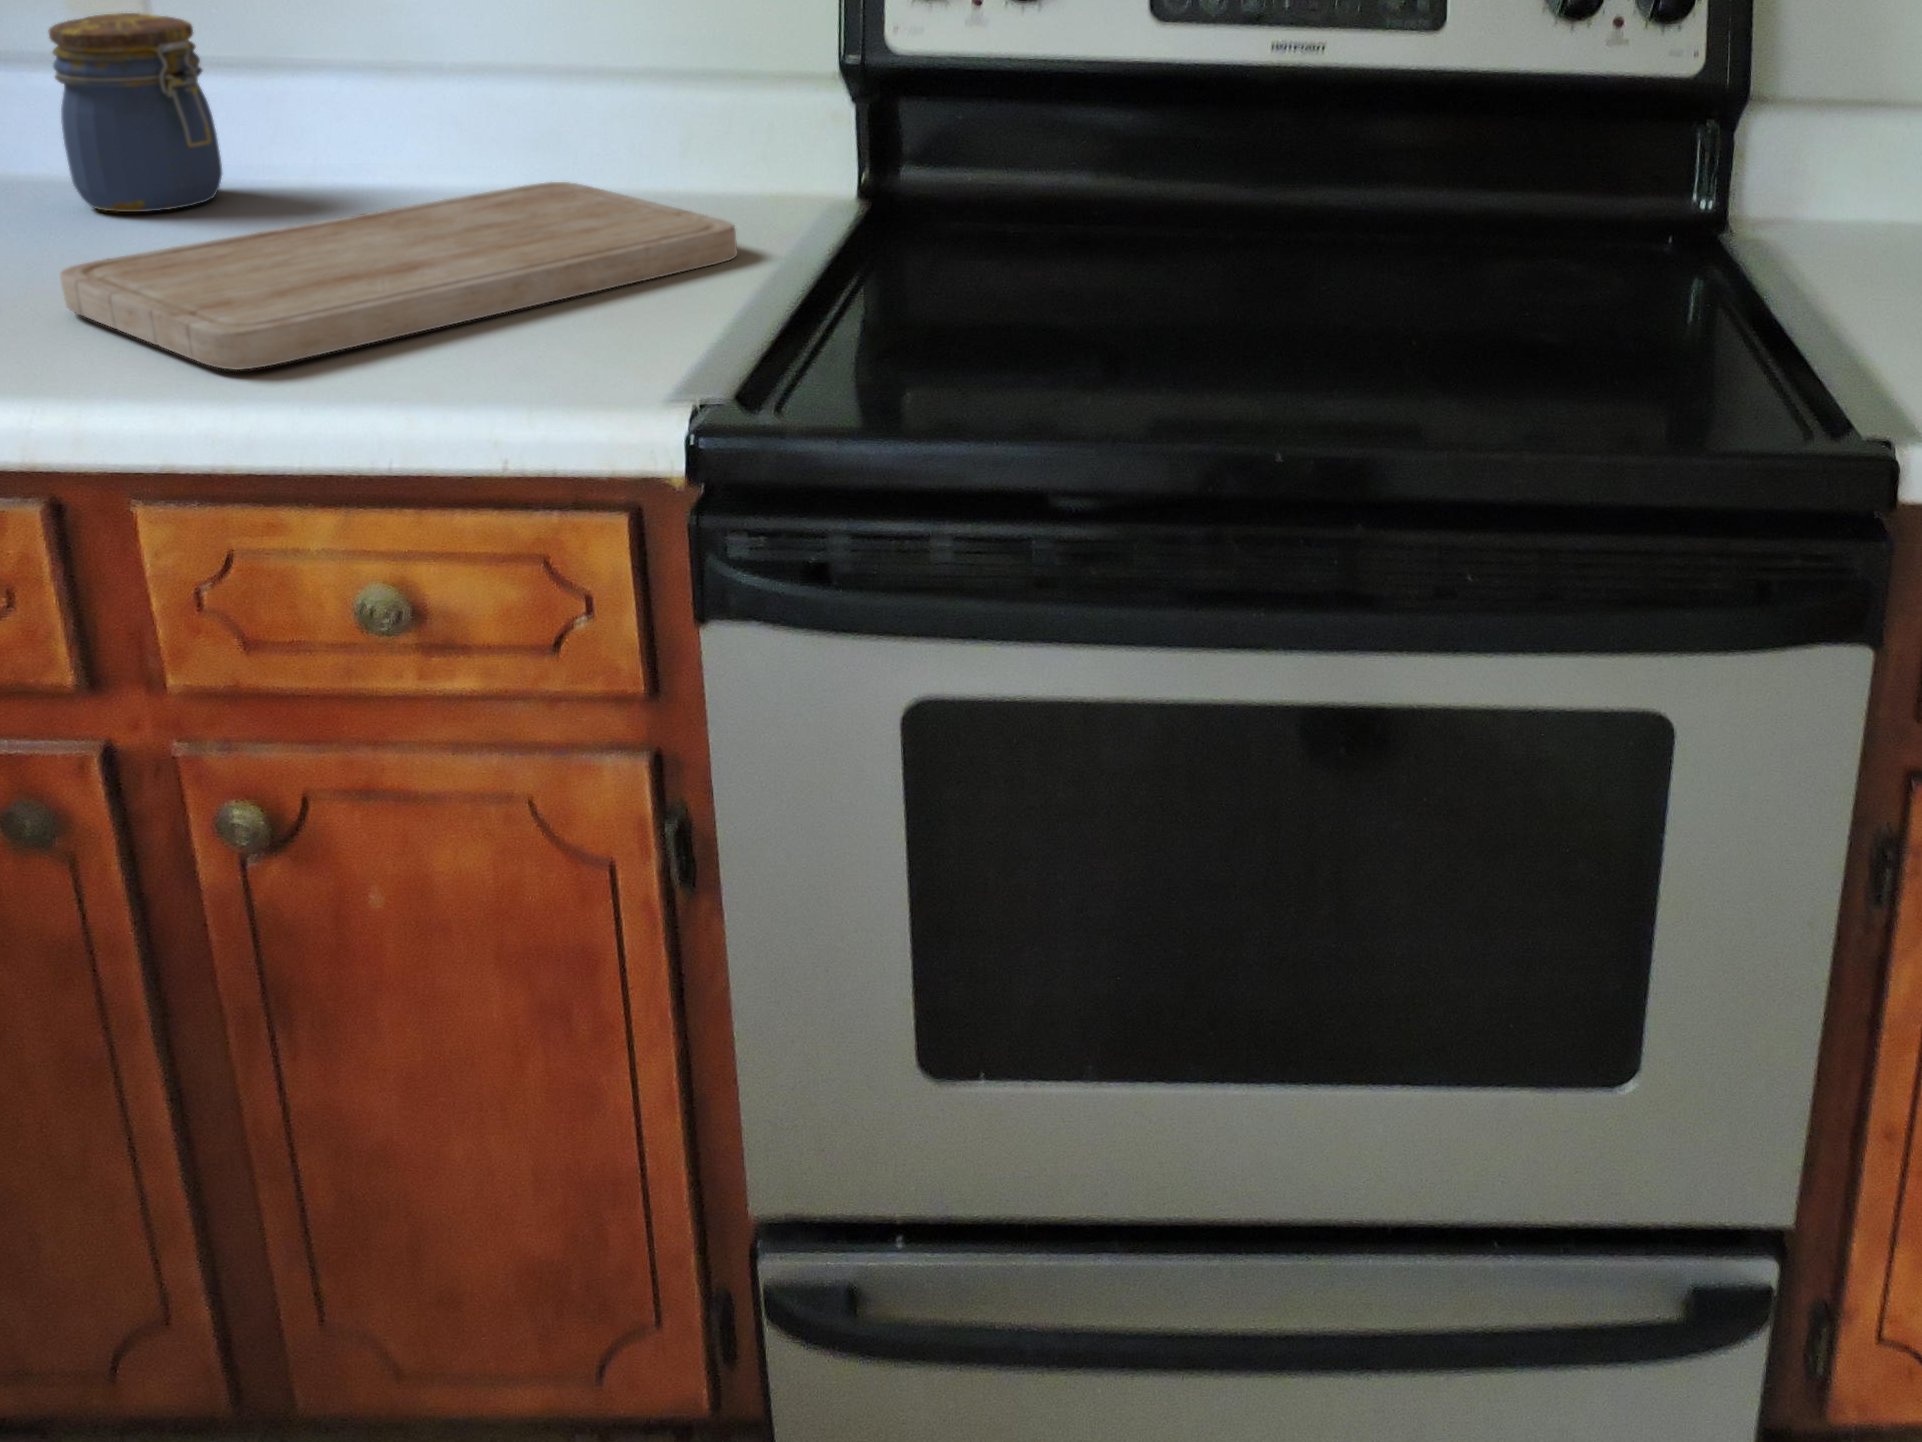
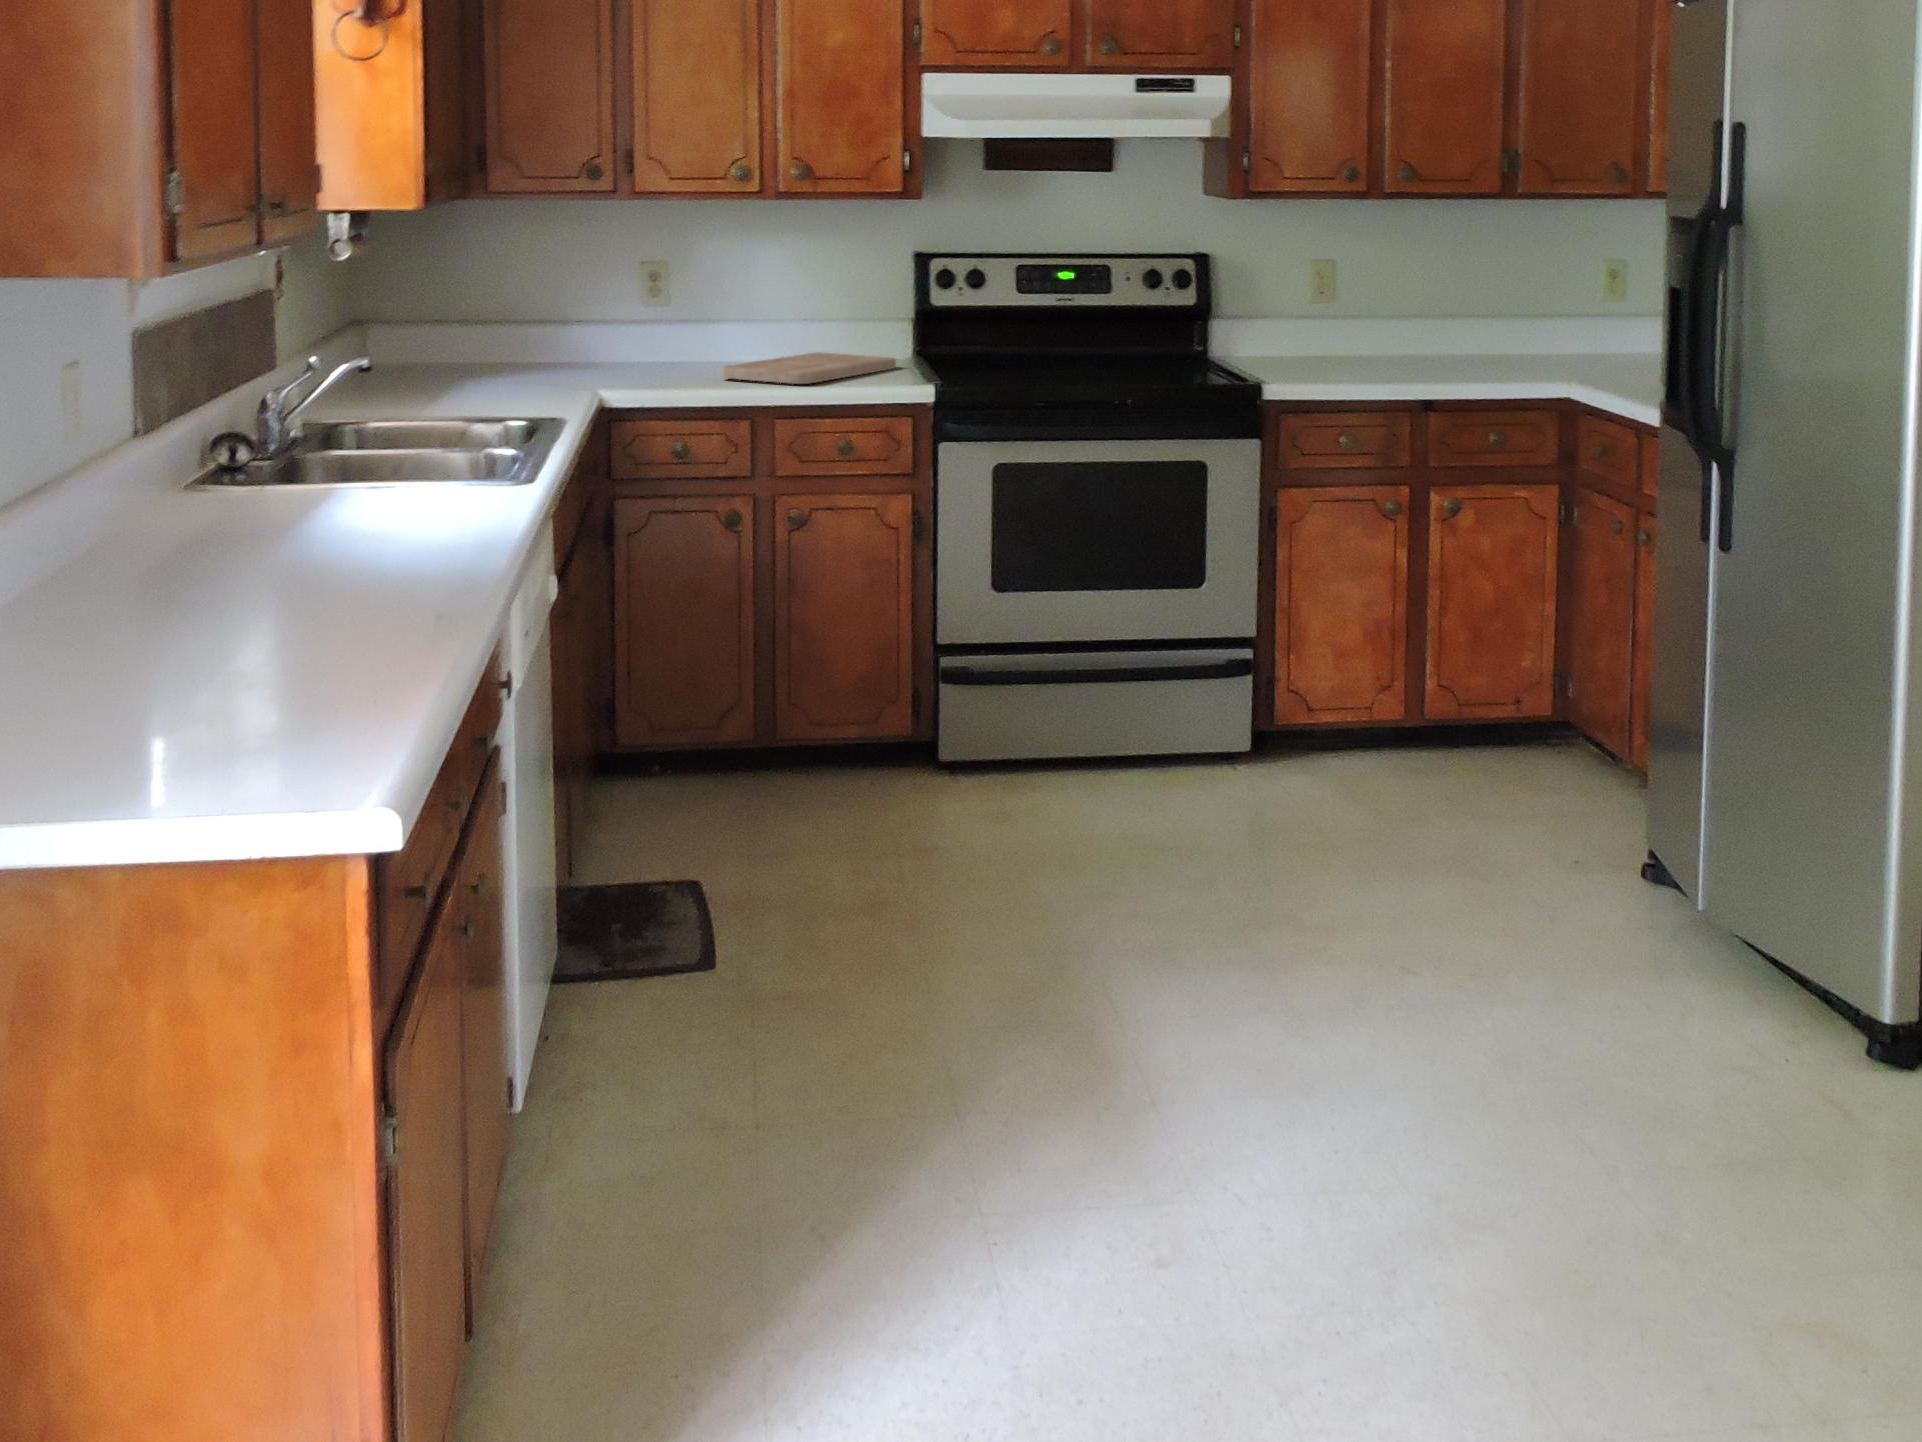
jar: present [49,13,222,212] -> none [654,302,704,366]

